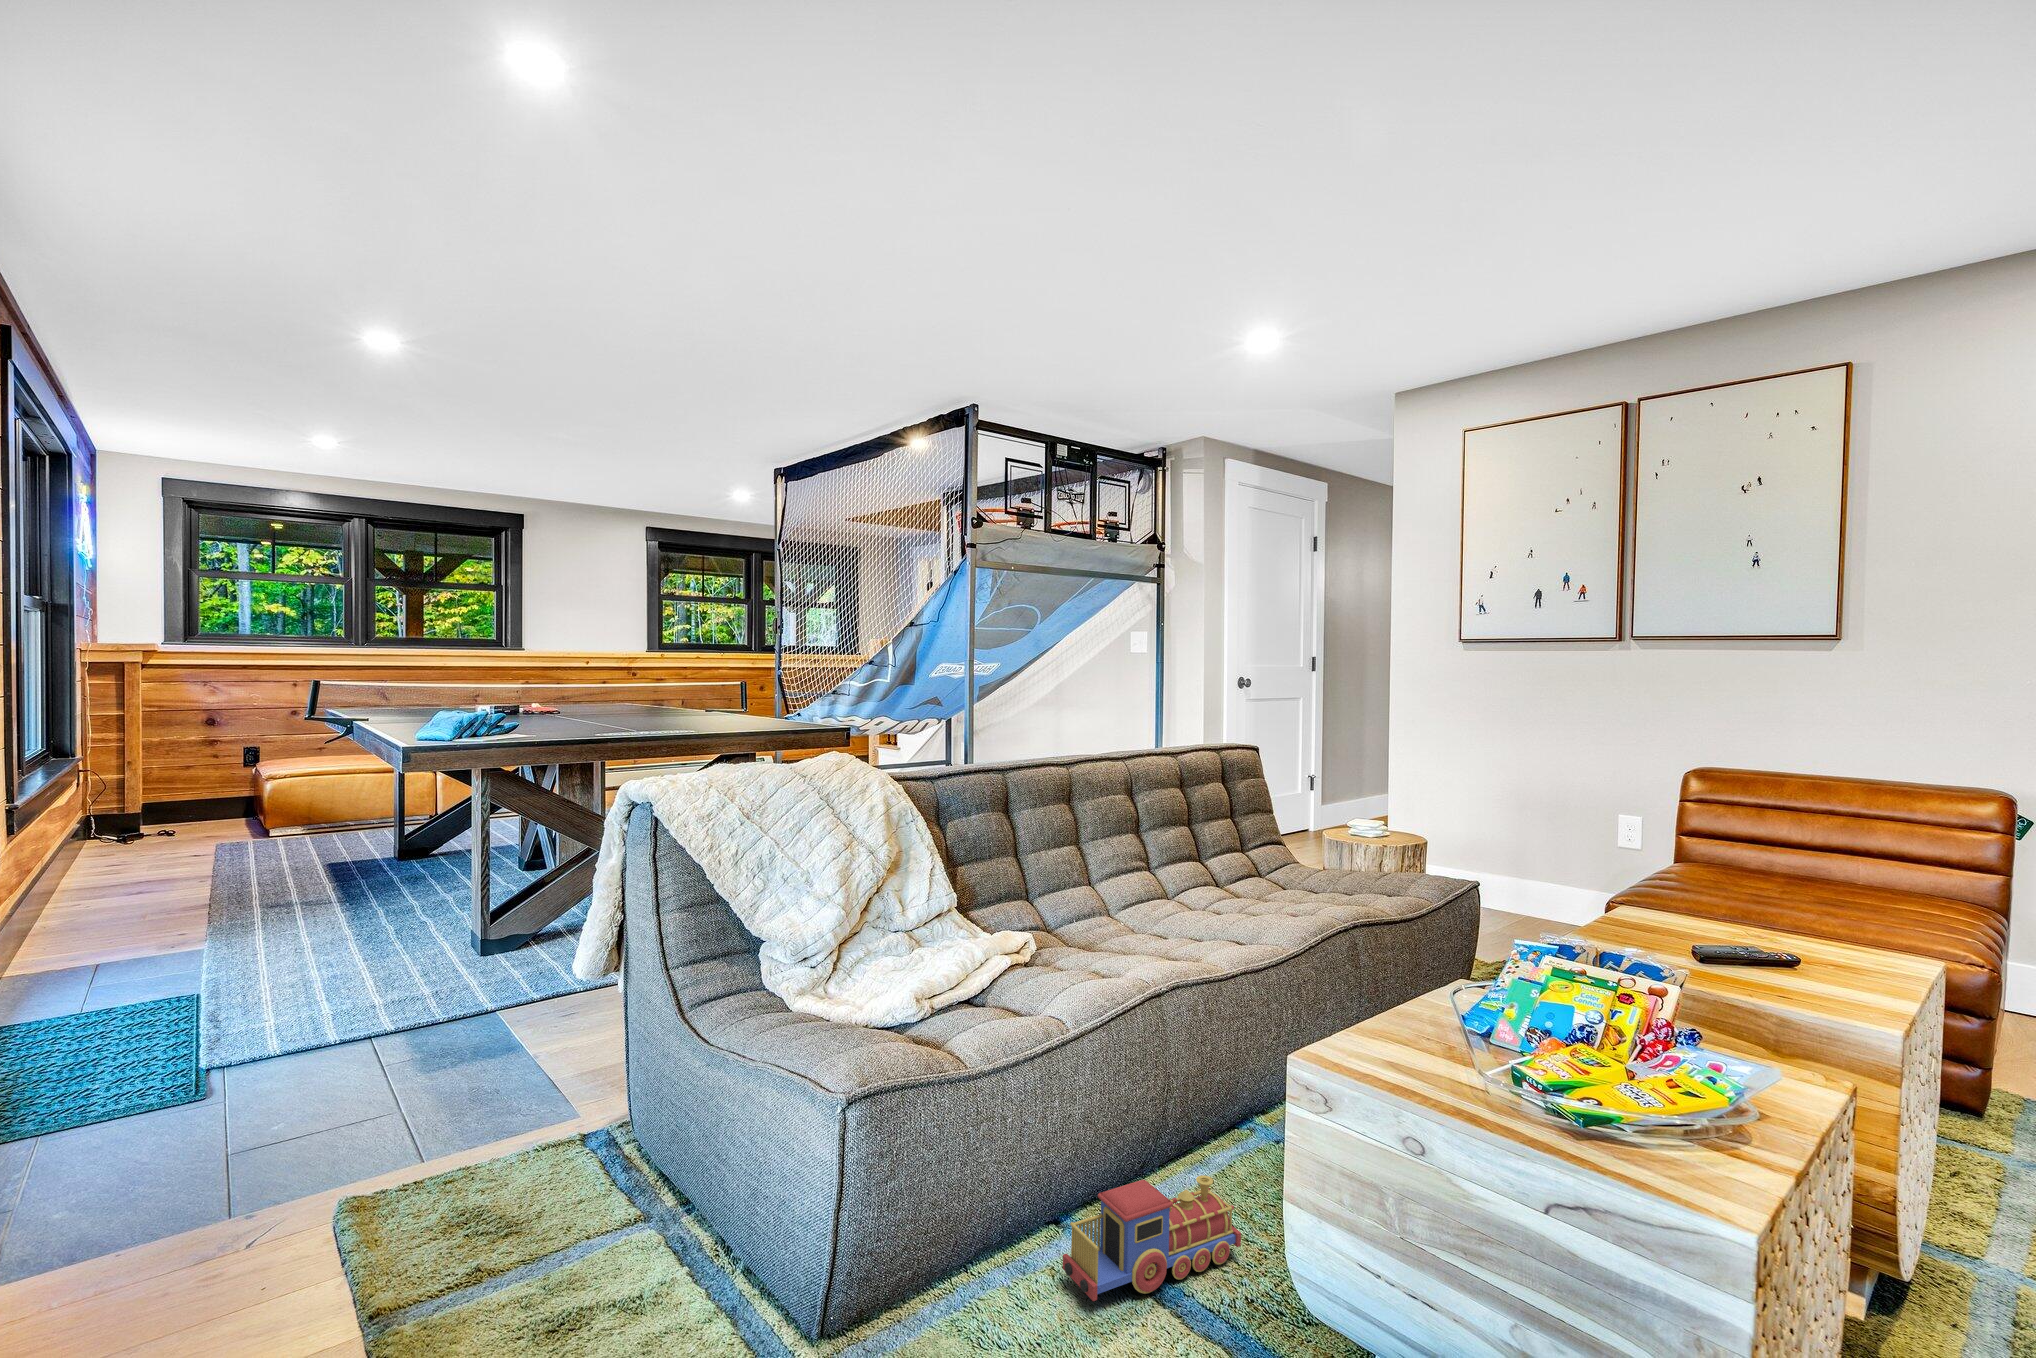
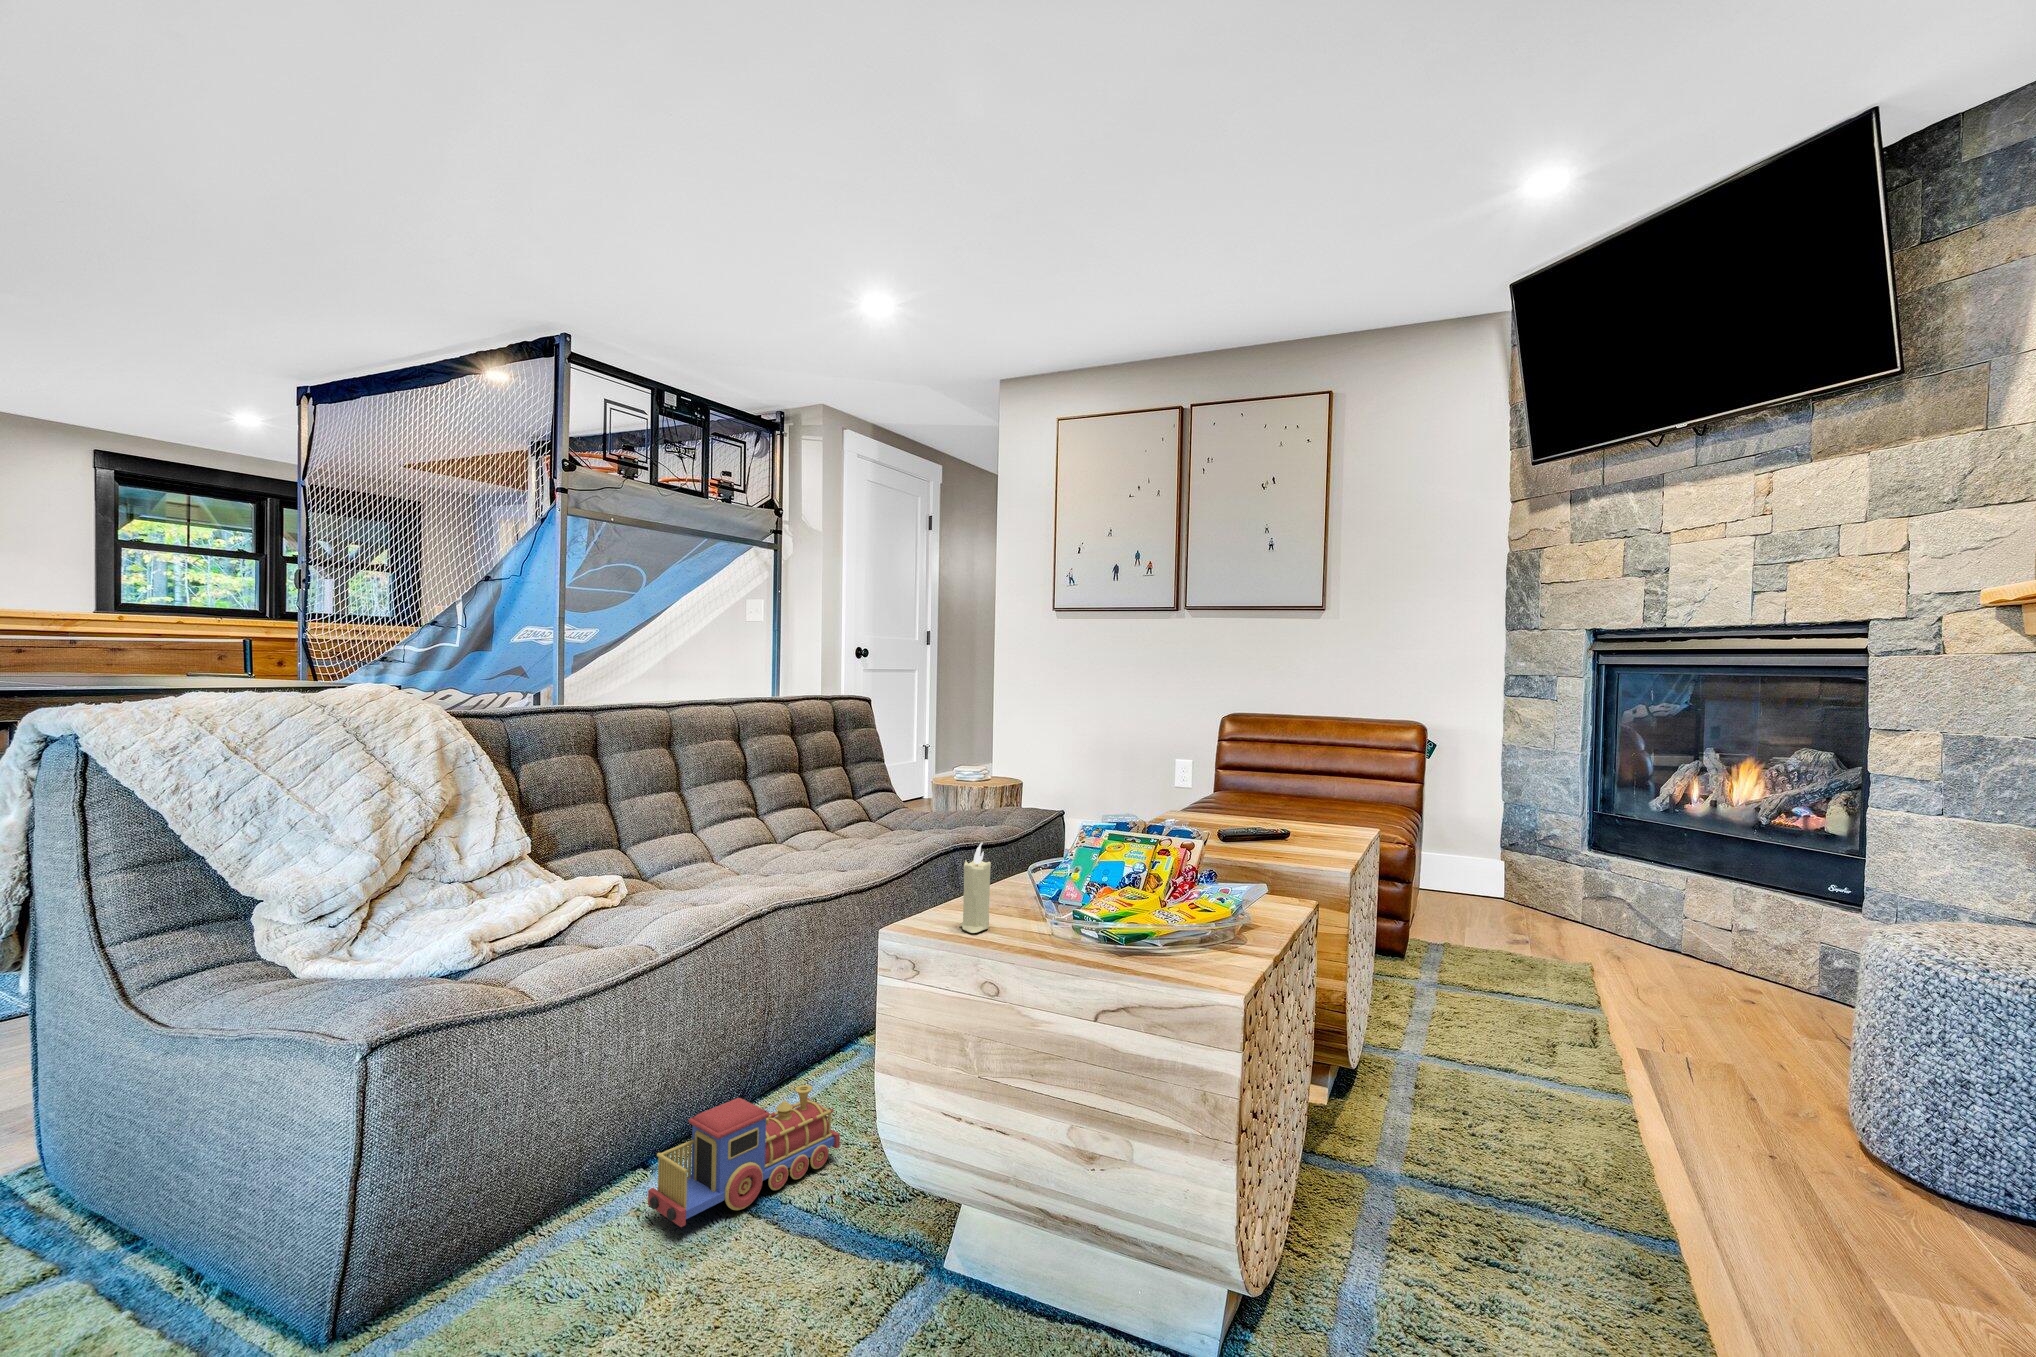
candle: none [1374,974,1410,1071] -> present [959,843,991,933]

